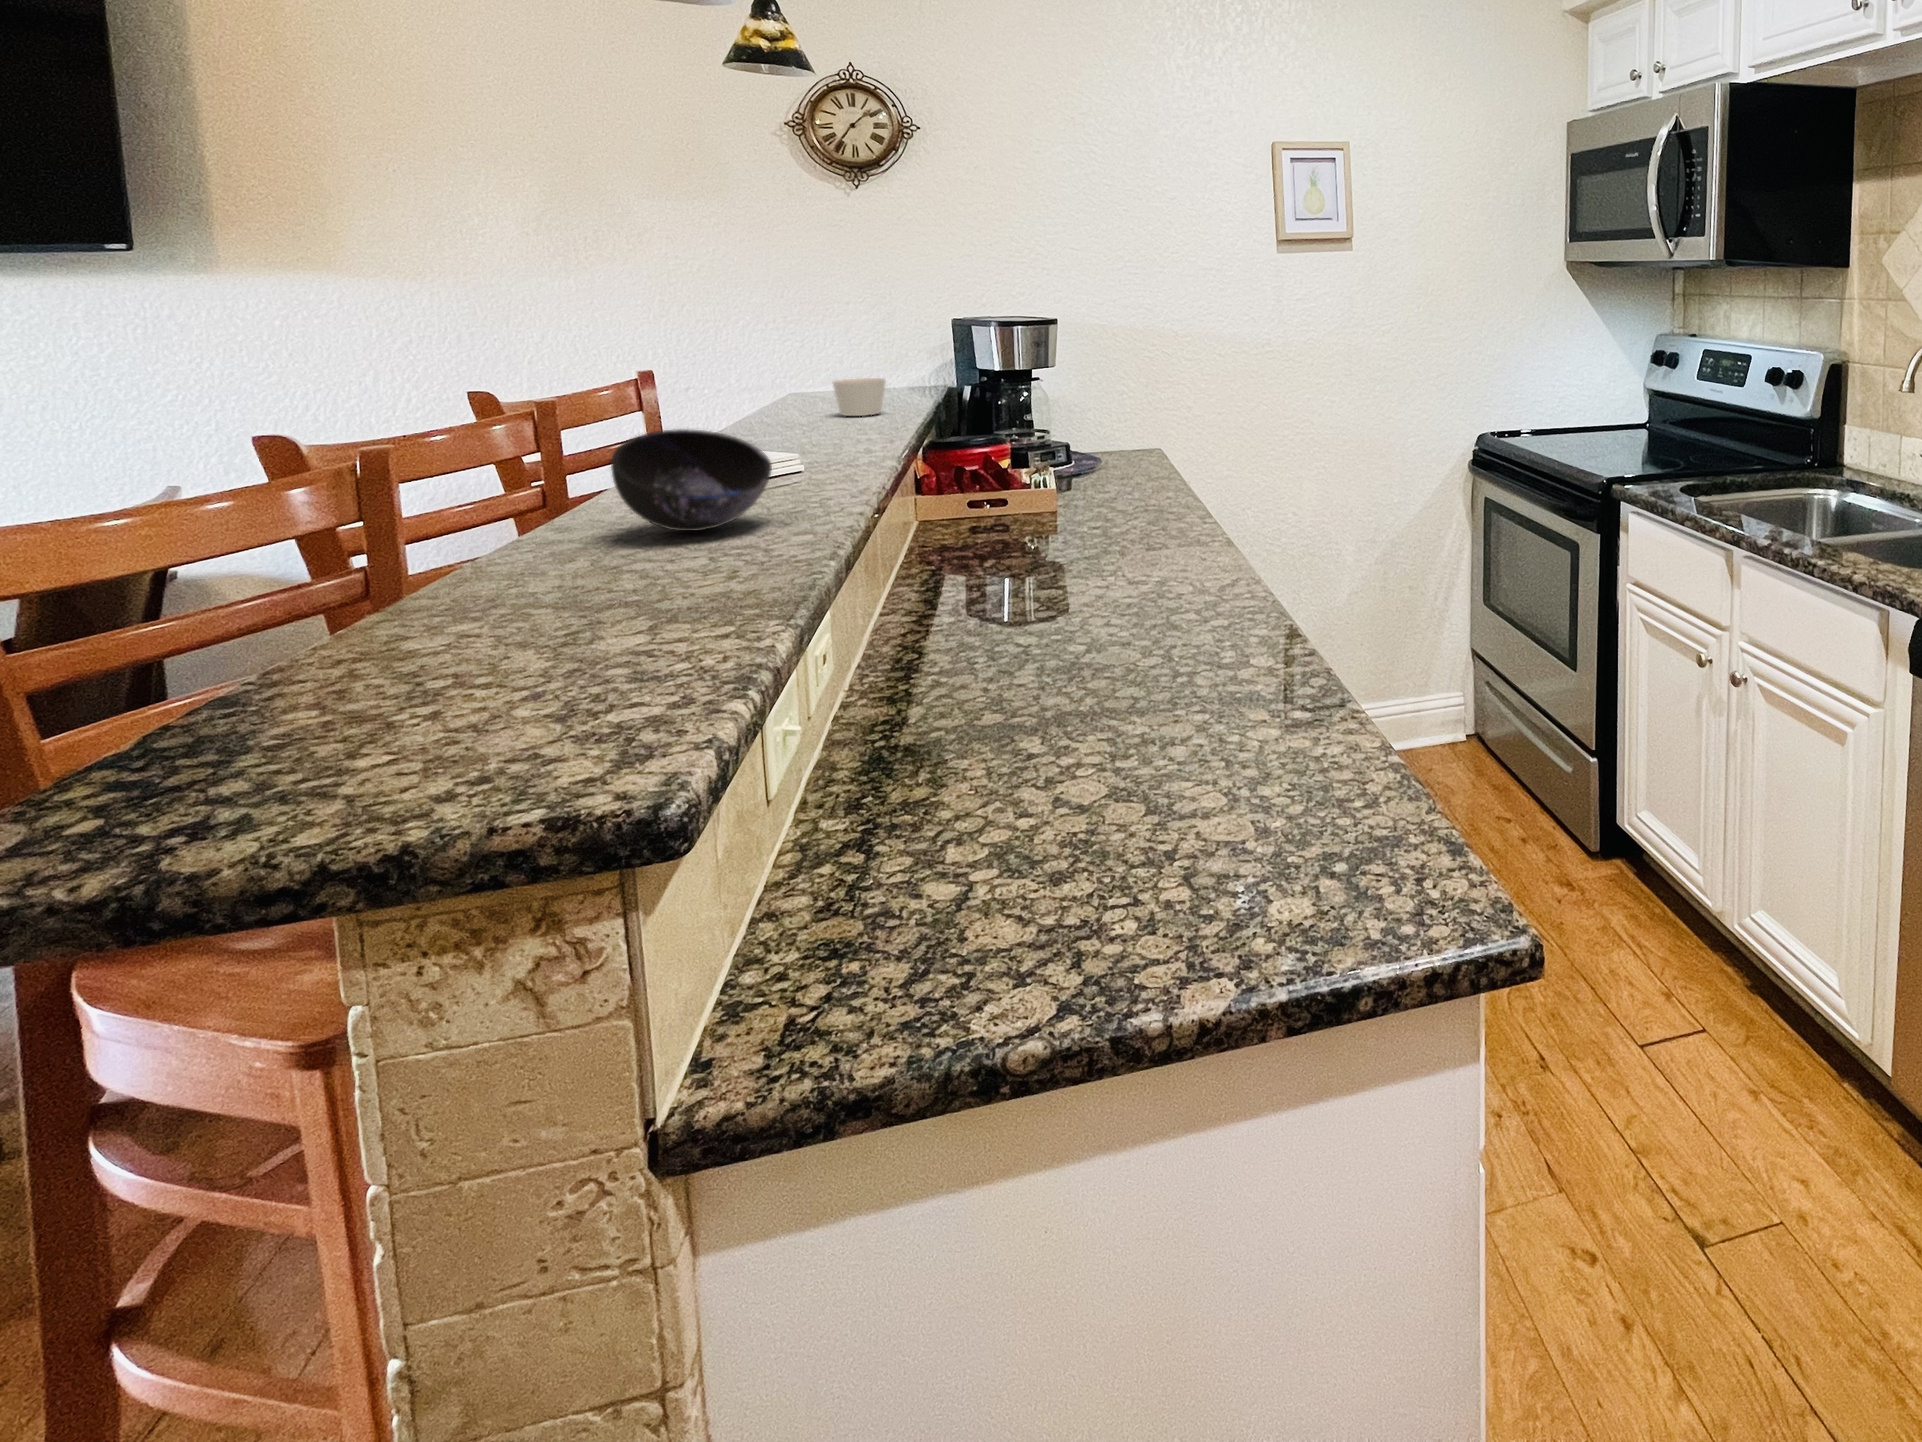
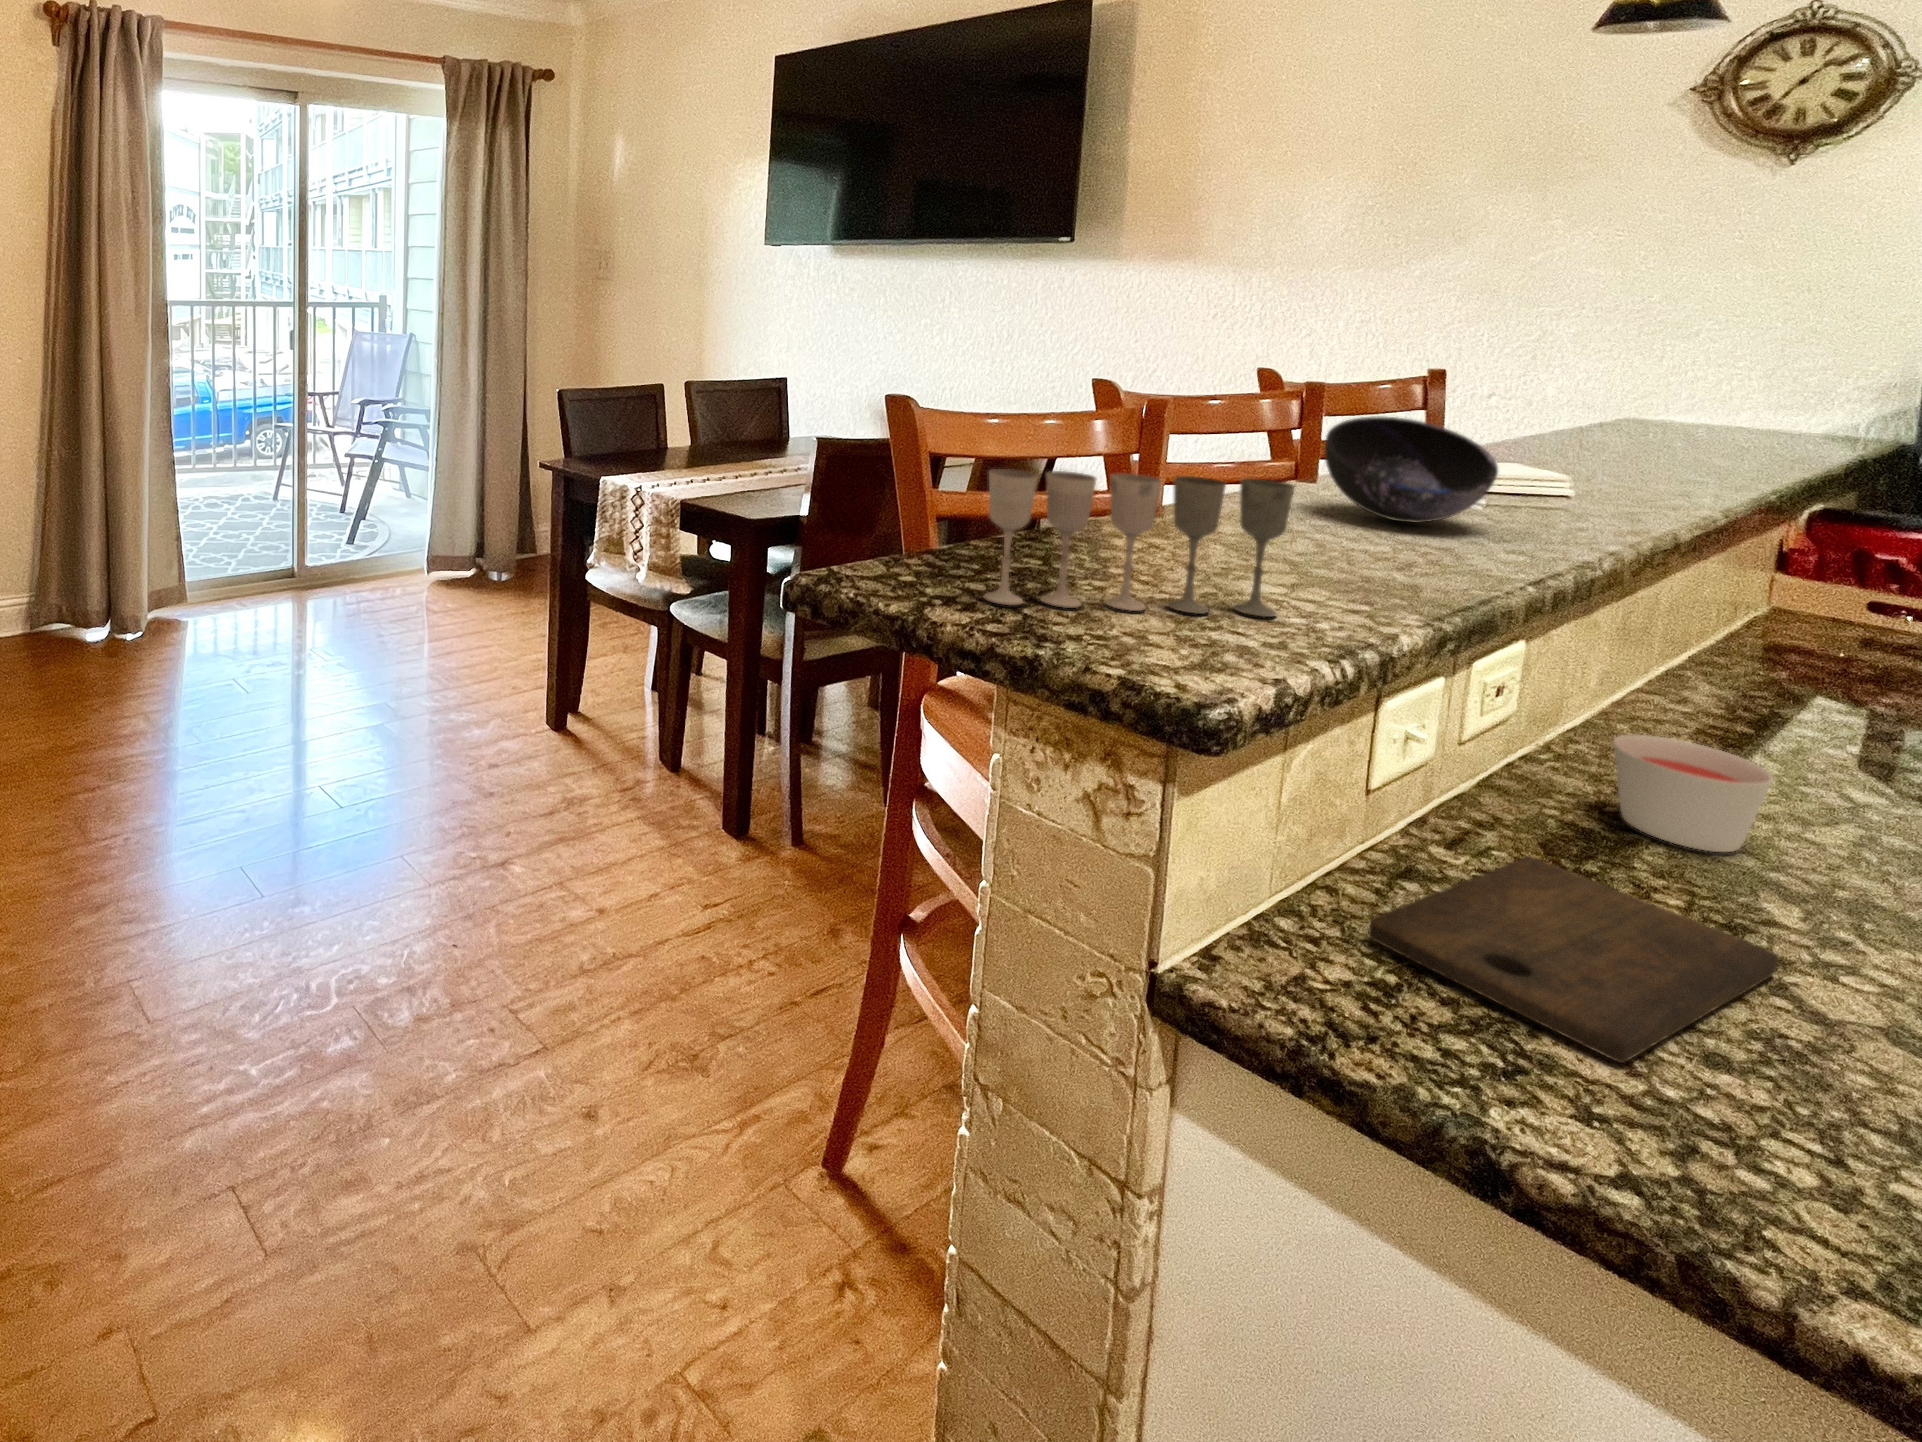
candle: present [833,378,886,416] -> present [1614,735,1773,852]
wine glass: none [236,524,660,802] -> present [984,469,1294,617]
cutting board: none [817,777,1052,943] -> present [1368,857,1778,1063]

